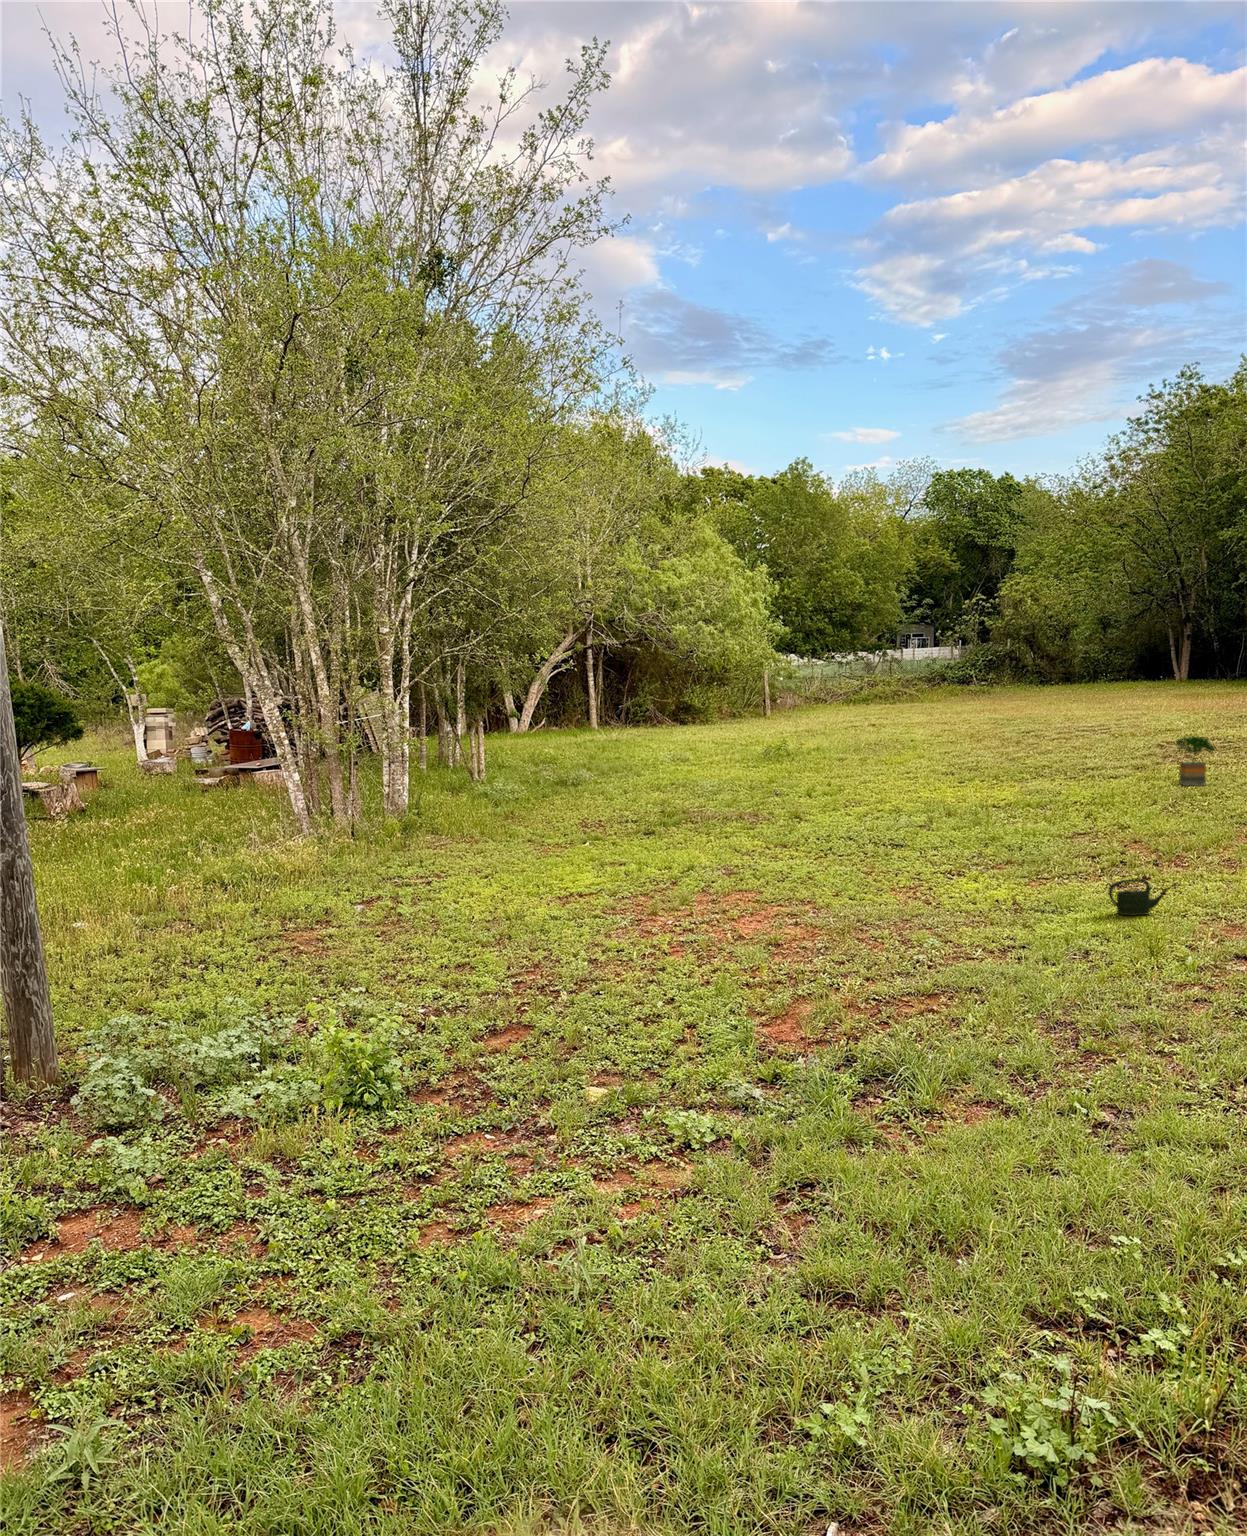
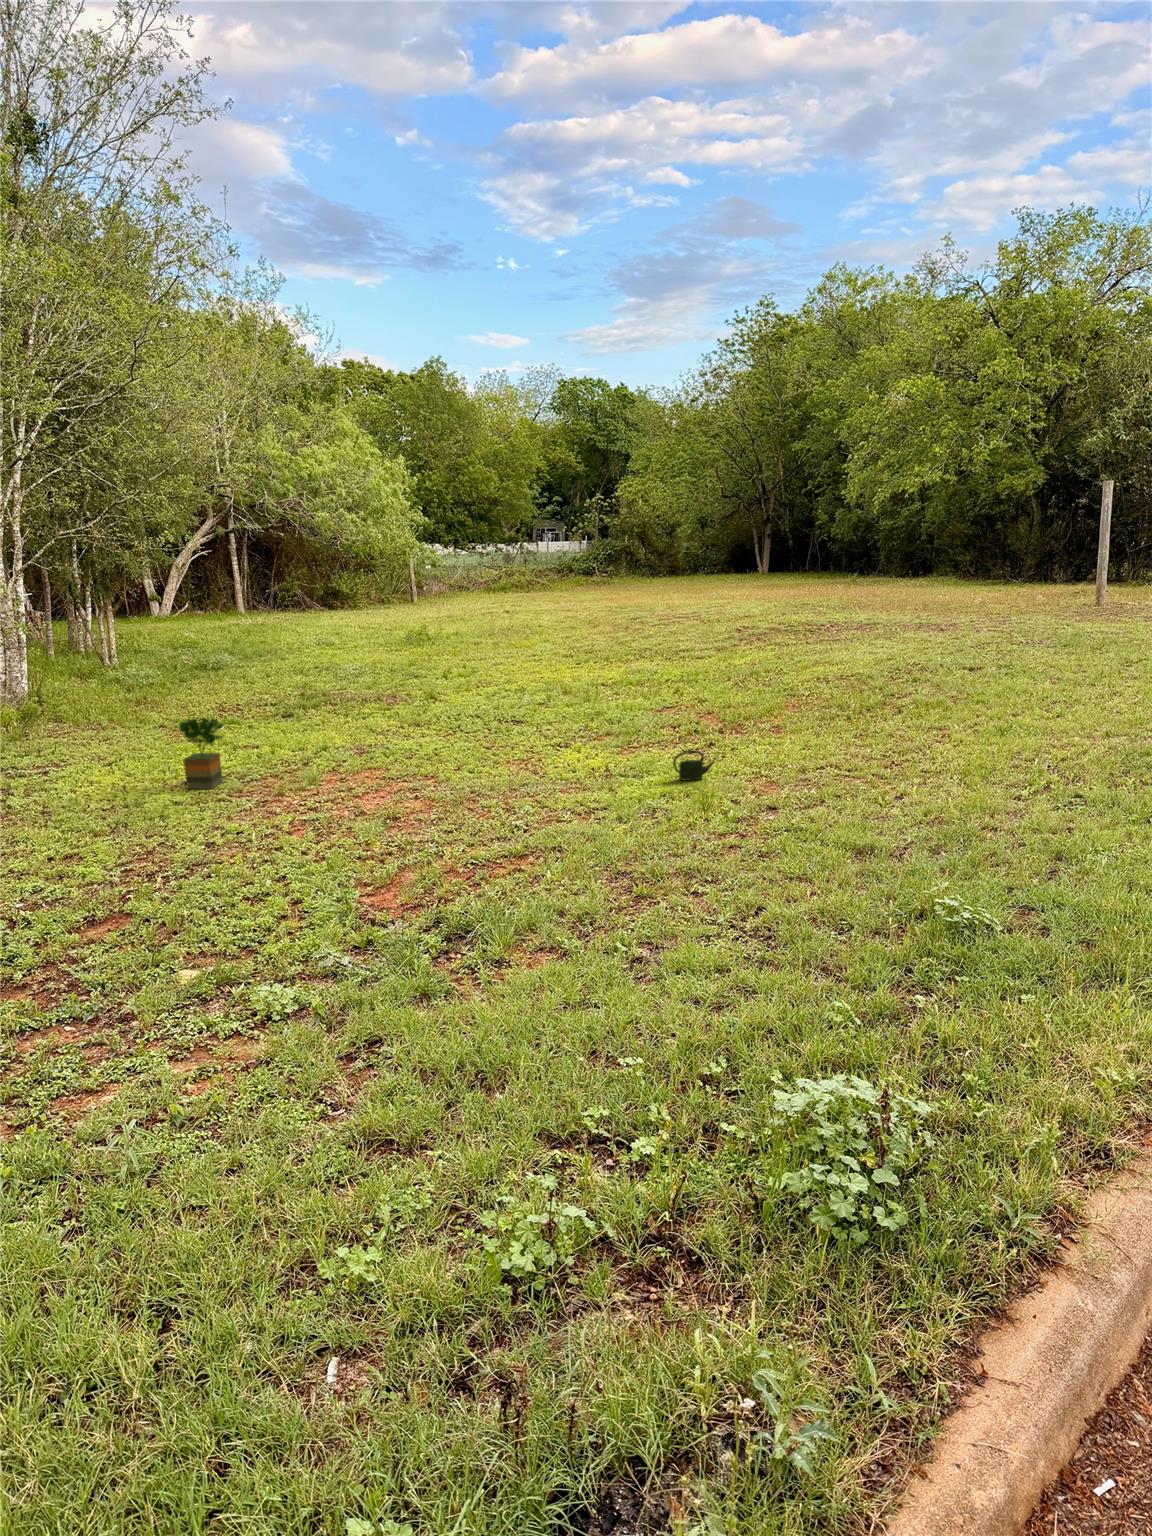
potted tree: present [1176,736,1214,786] -> present [179,718,224,789]

